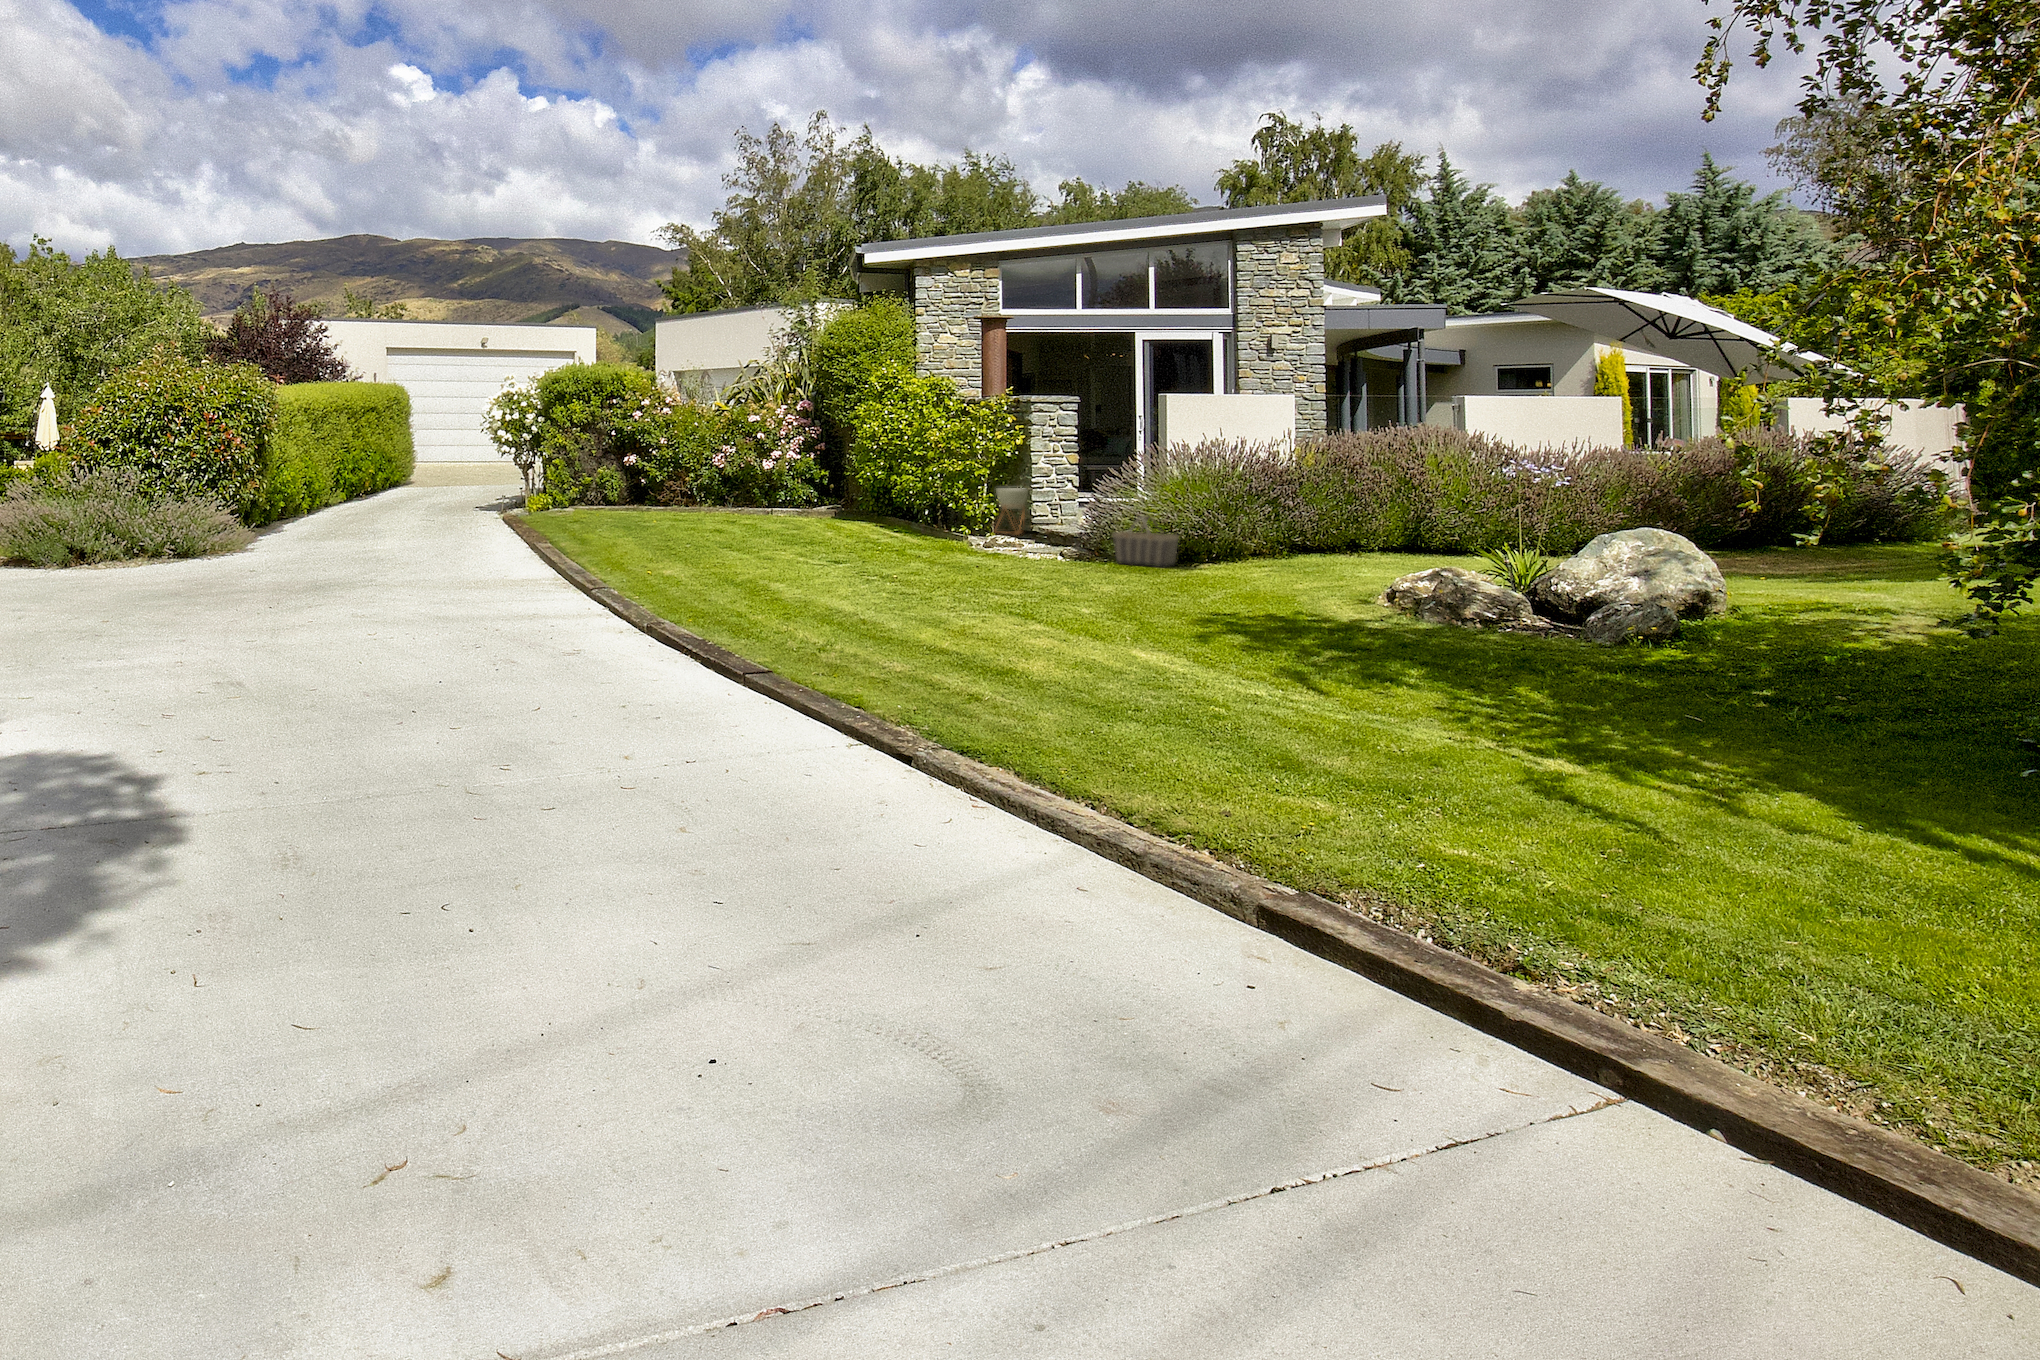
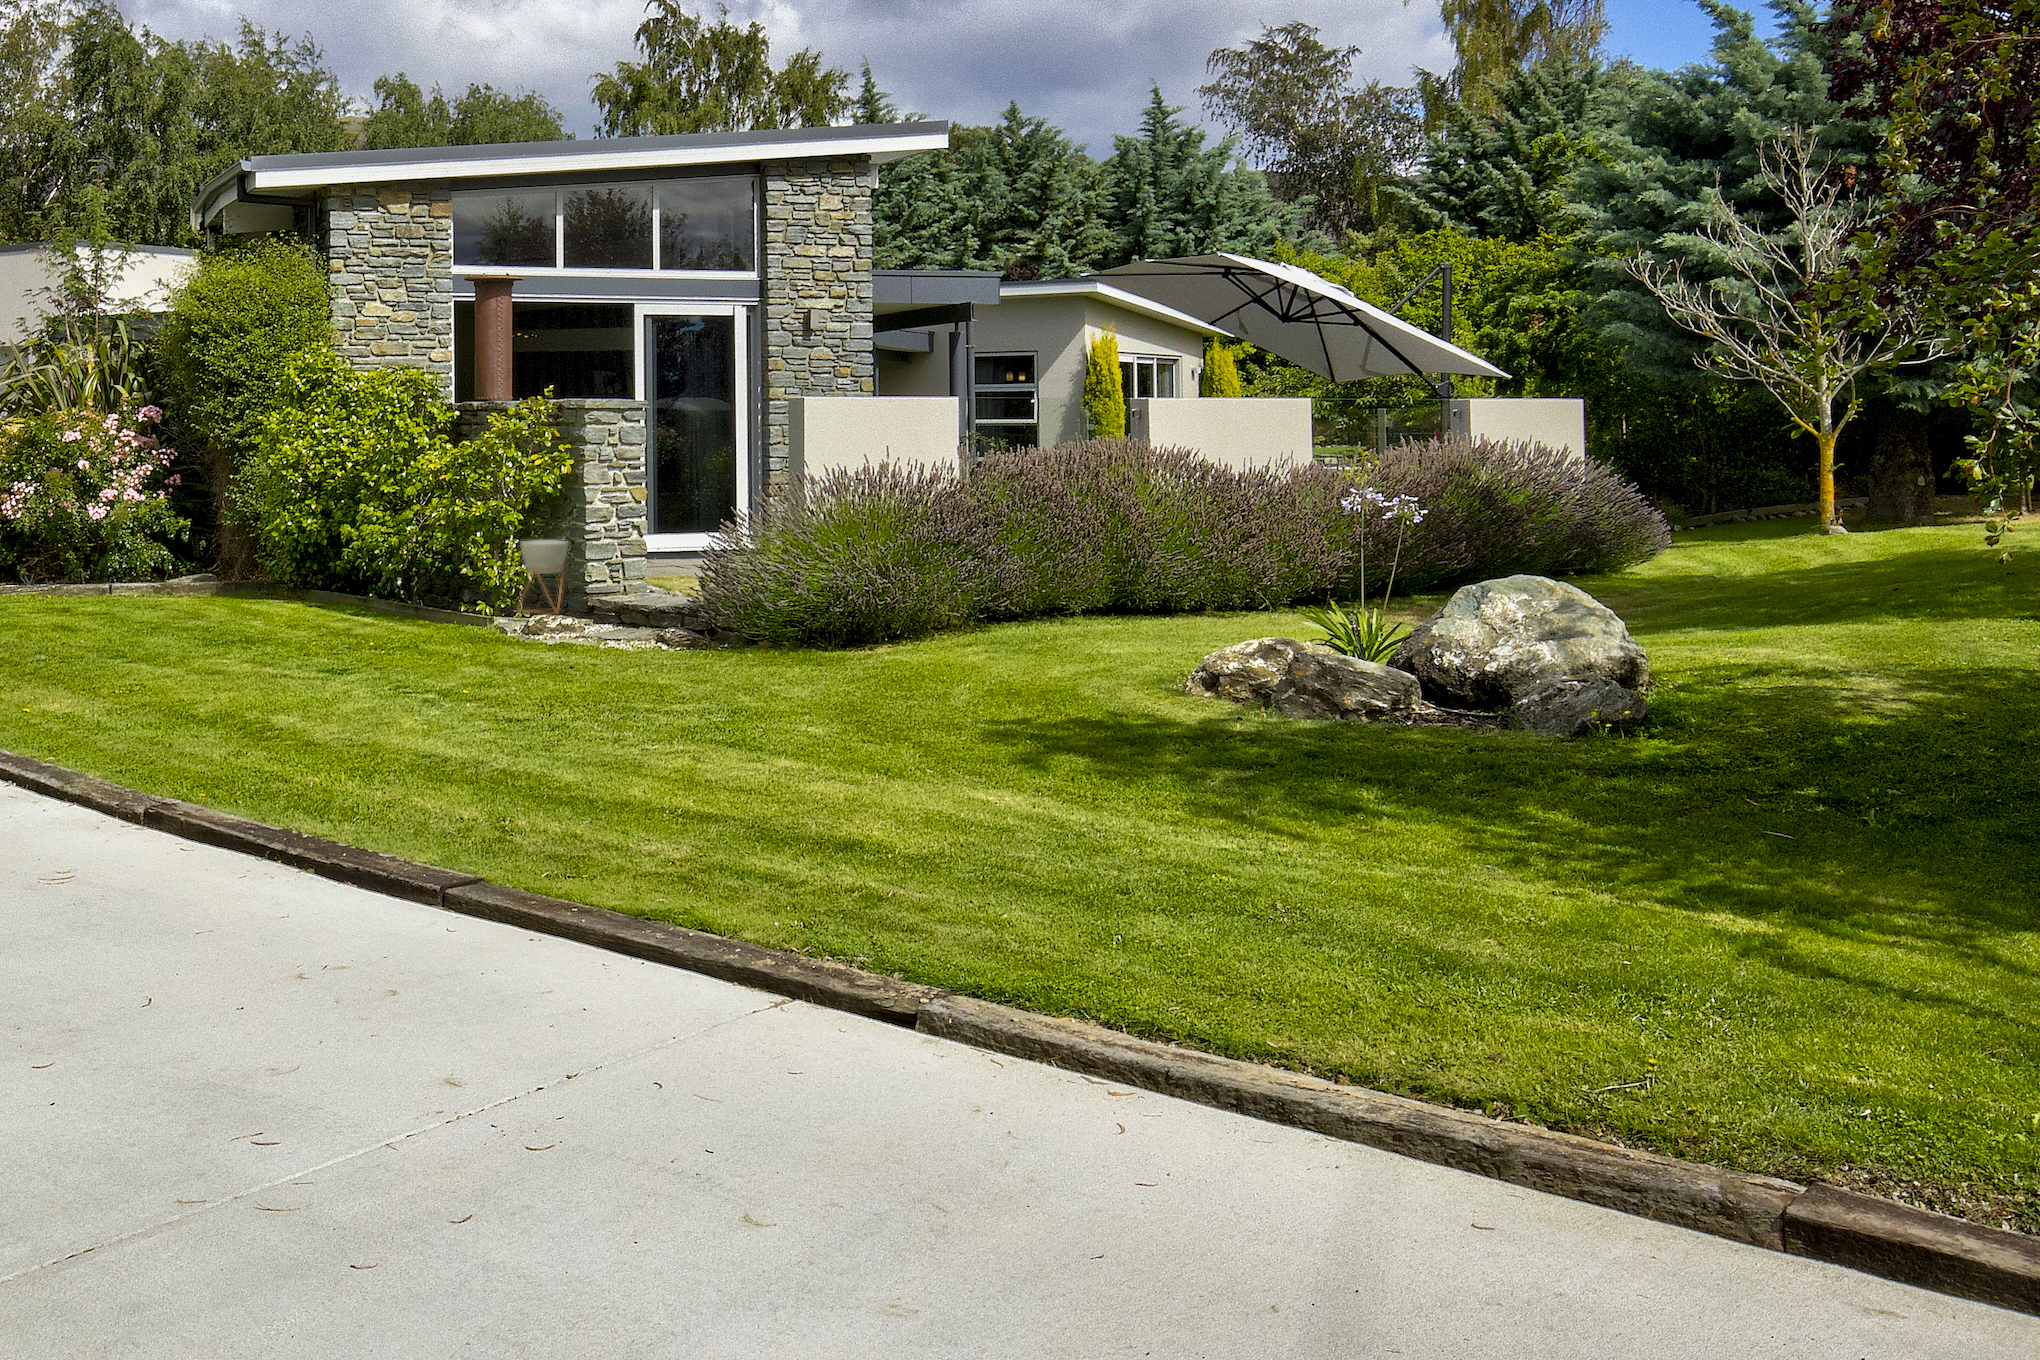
basket: present [1112,516,1178,567] -> none [753,576,843,653]

